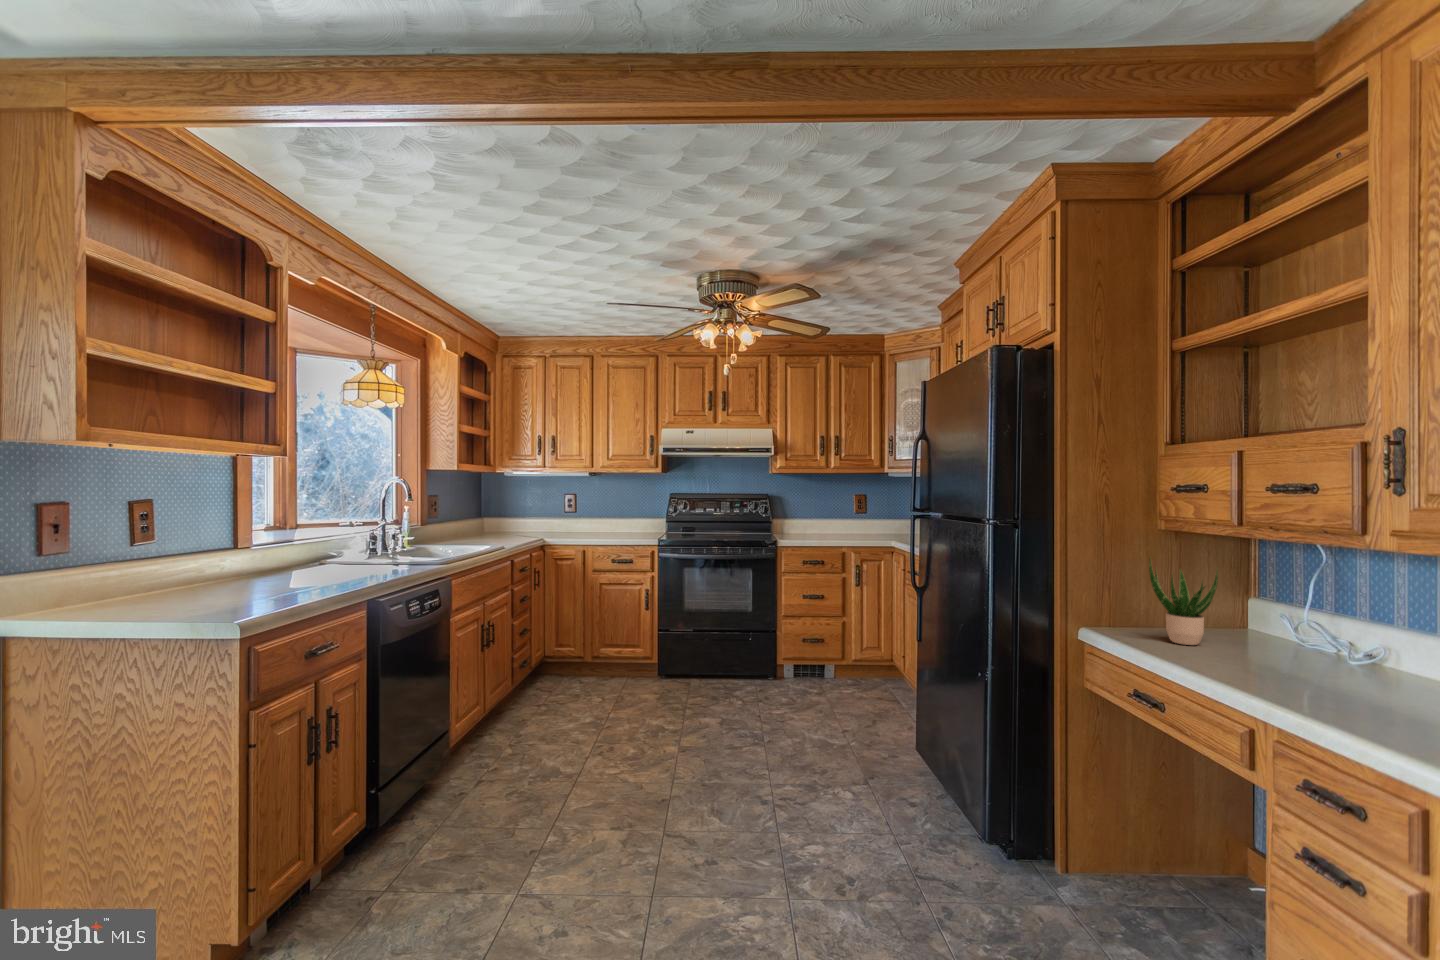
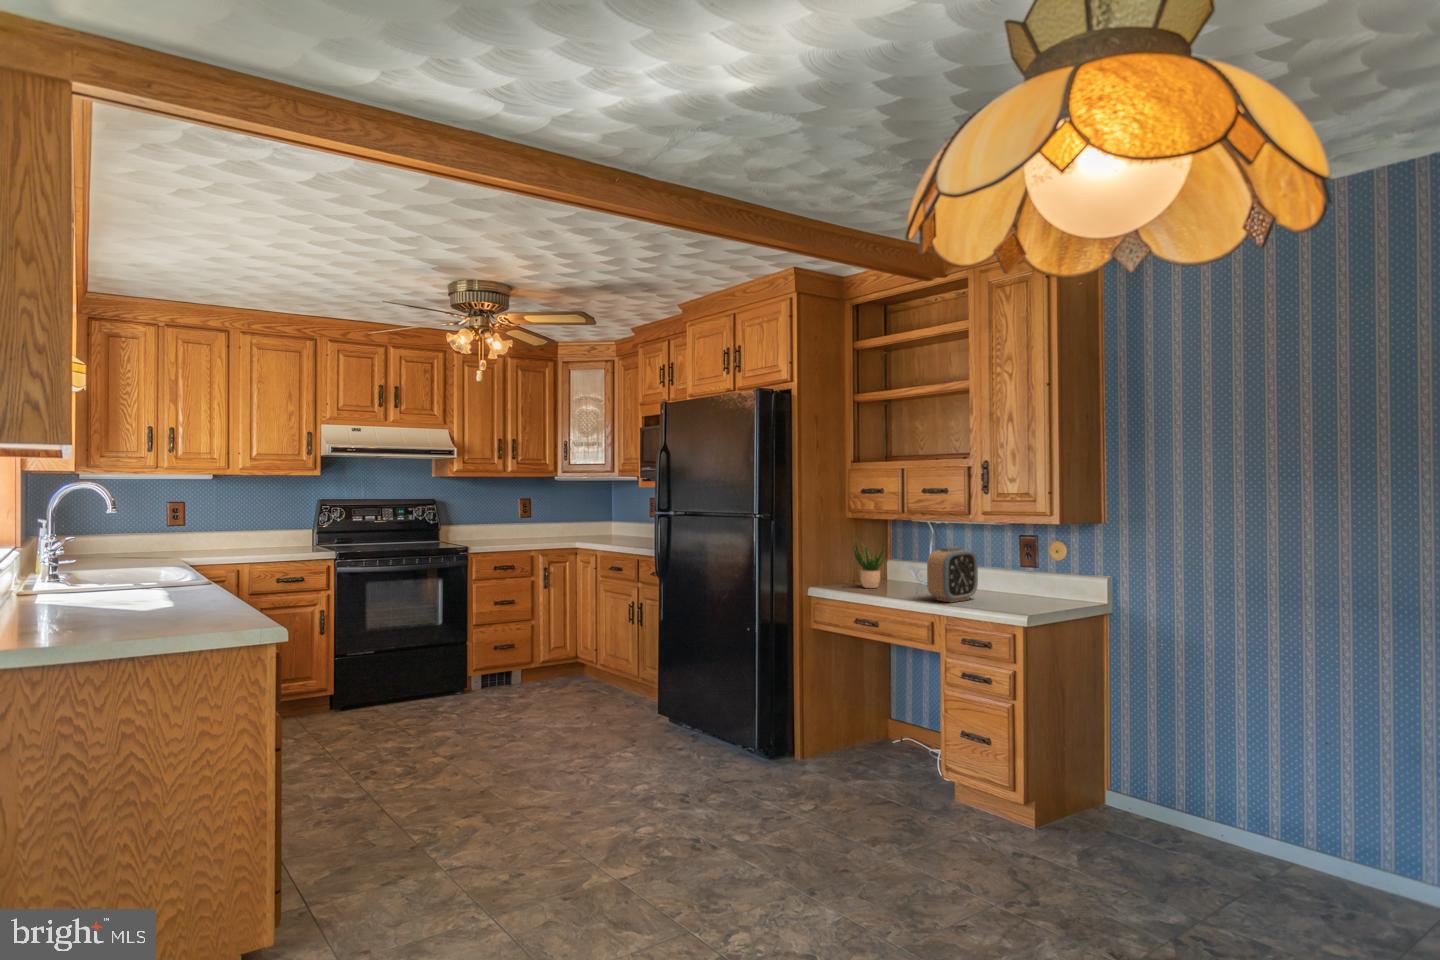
alarm clock: none [1243,591,1381,699] -> present [927,546,978,602]

